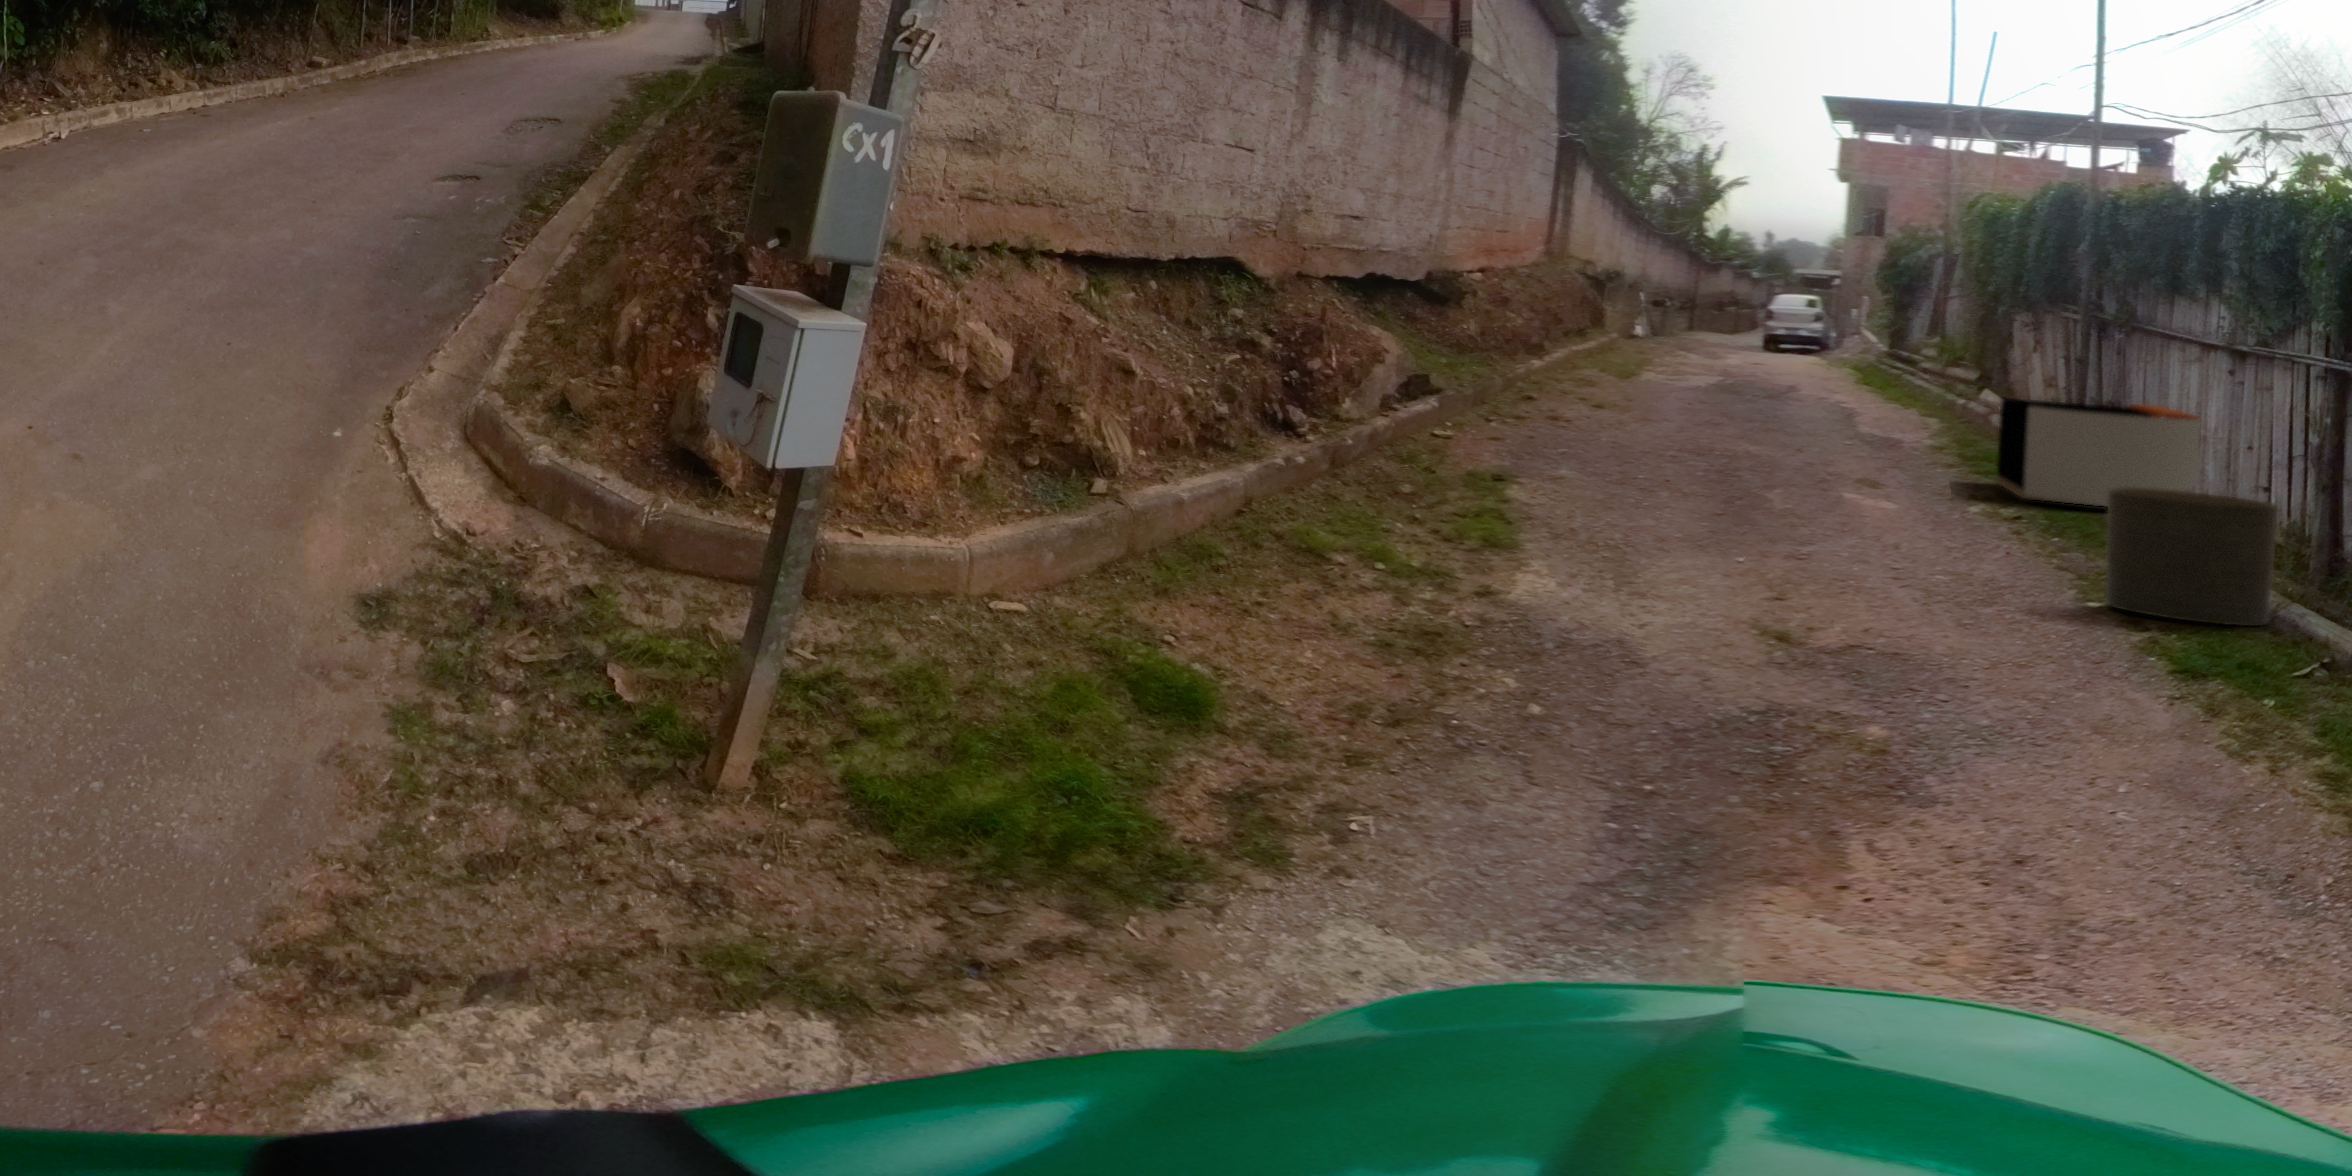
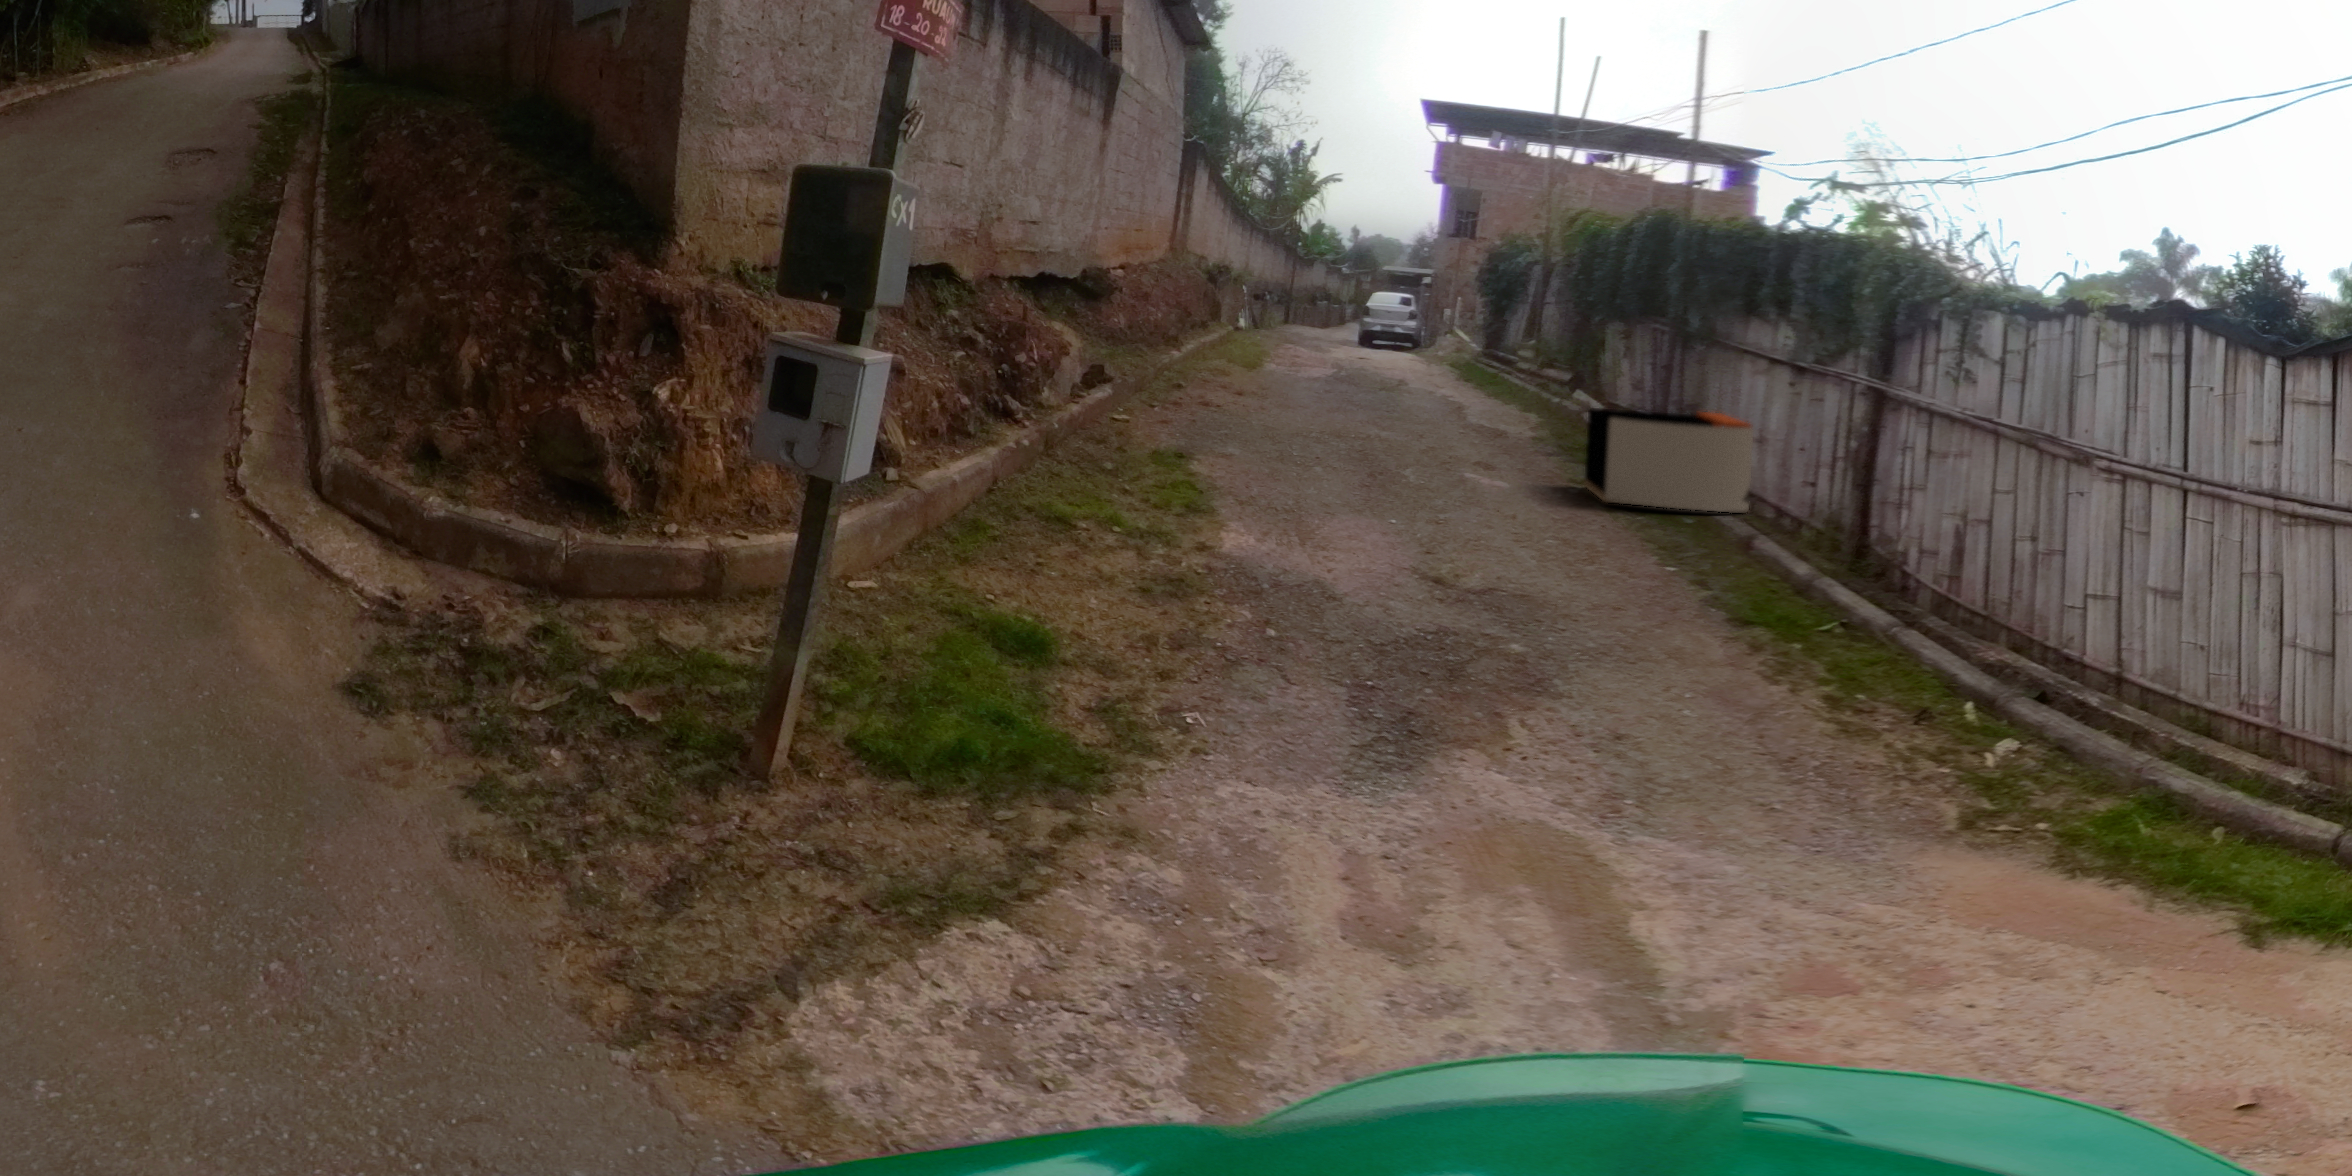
planter: present [2106,487,2278,626] -> none [1662,503,1804,627]

